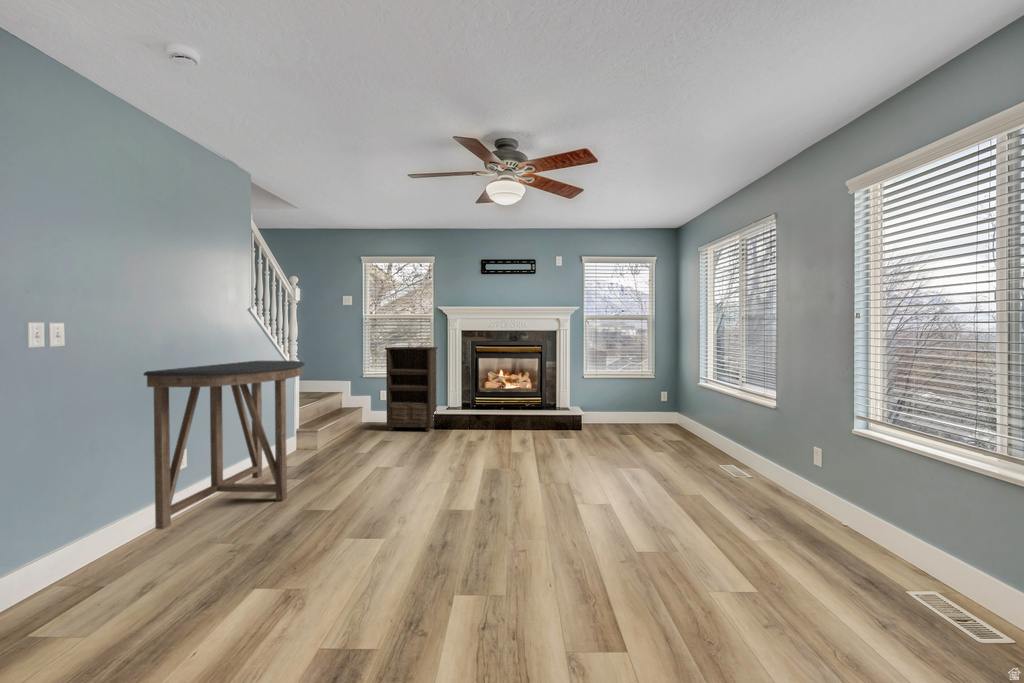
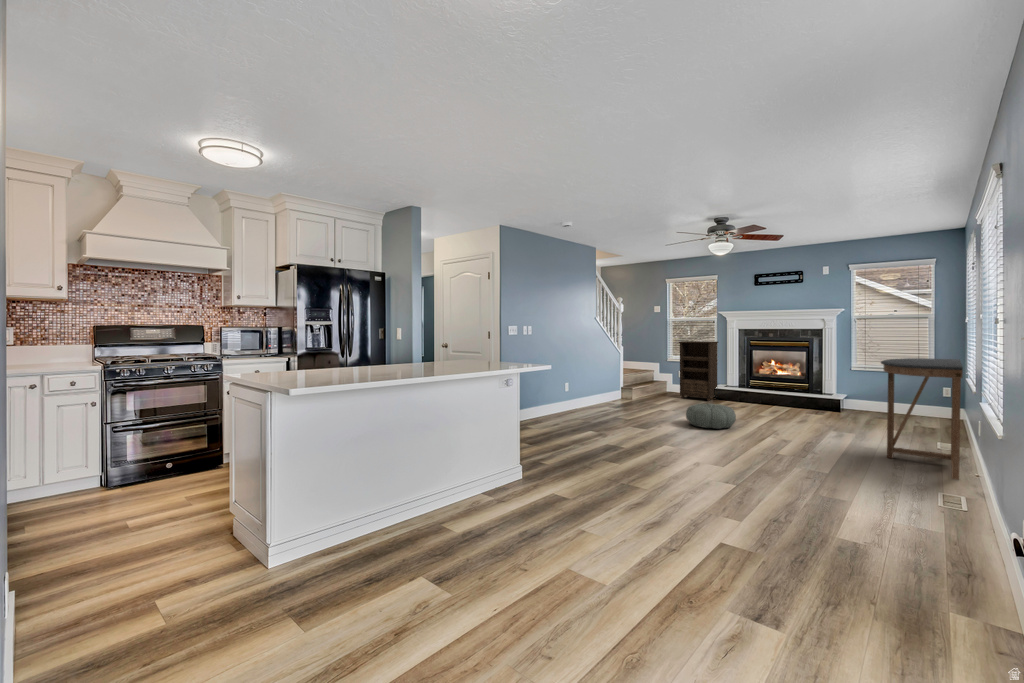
console table: present [144,361,305,529] -> present [881,358,963,480]
pouf: none [431,449,512,500] -> present [686,404,736,429]

